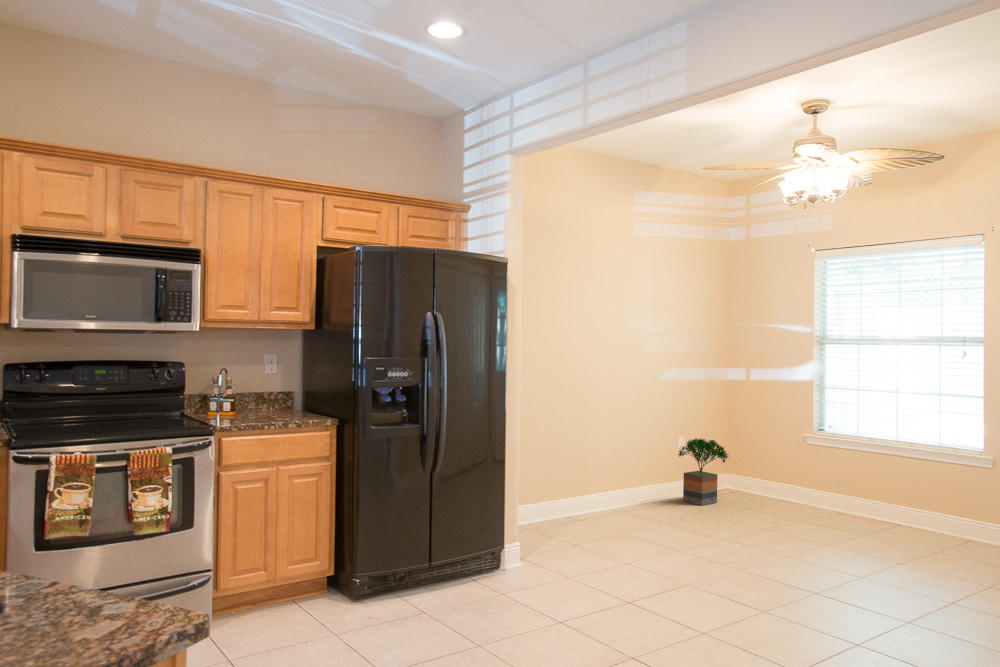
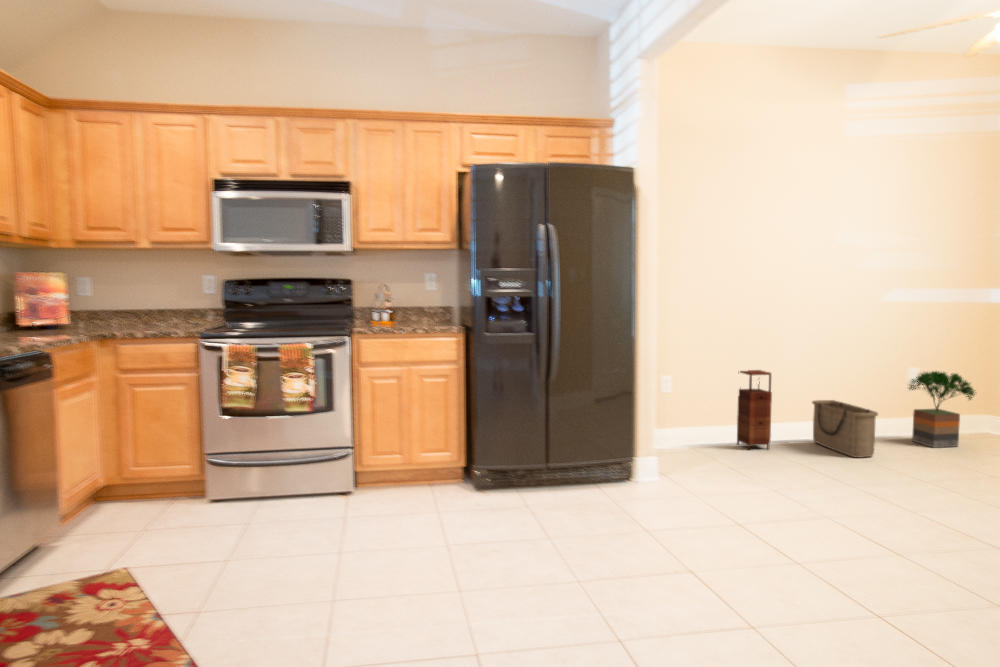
storage cabinet: none [556,445,588,523] -> present [737,370,772,450]
basket: none [612,469,671,521] -> present [812,400,878,457]

